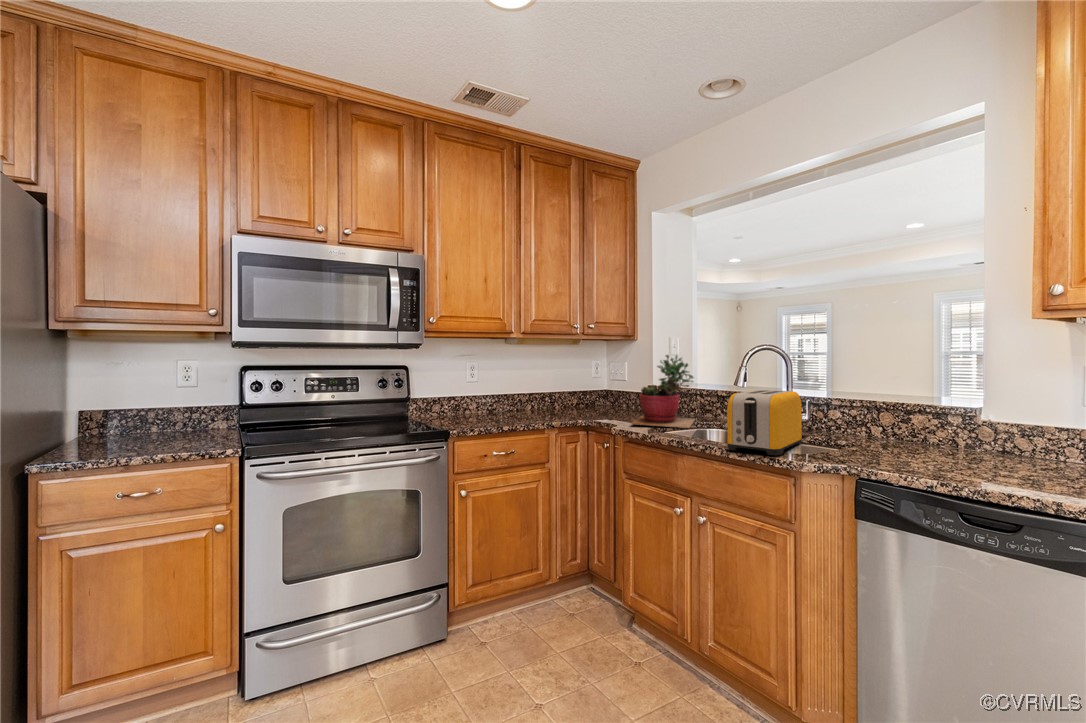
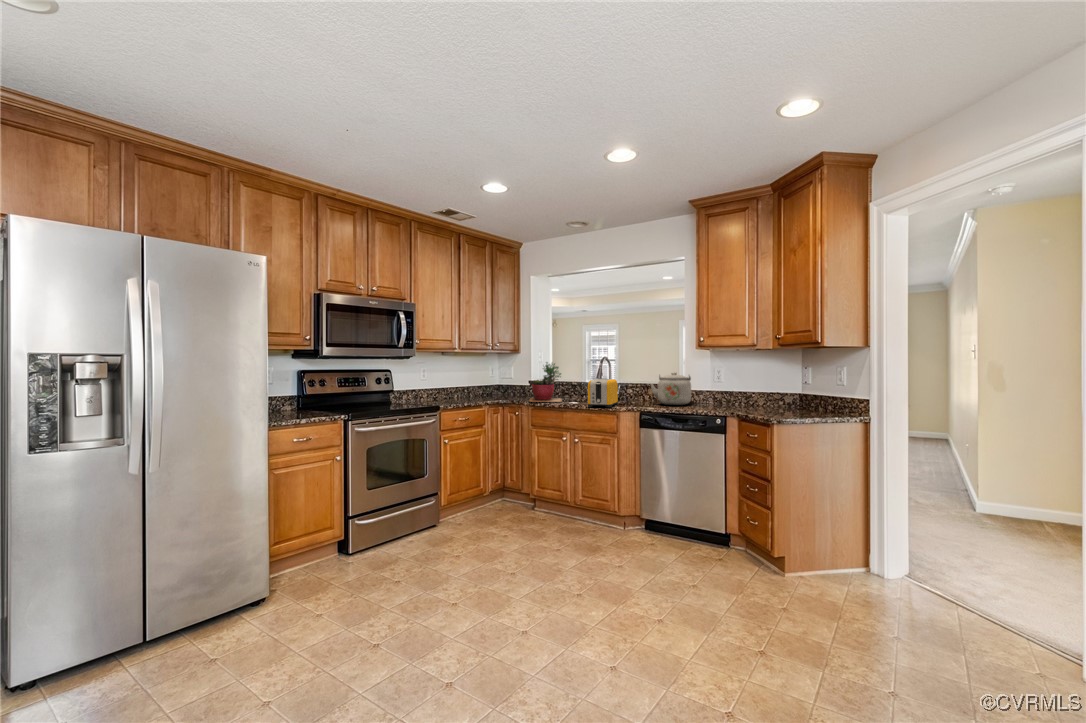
kettle: none [884,381,1011,464] -> present [651,373,691,405]

